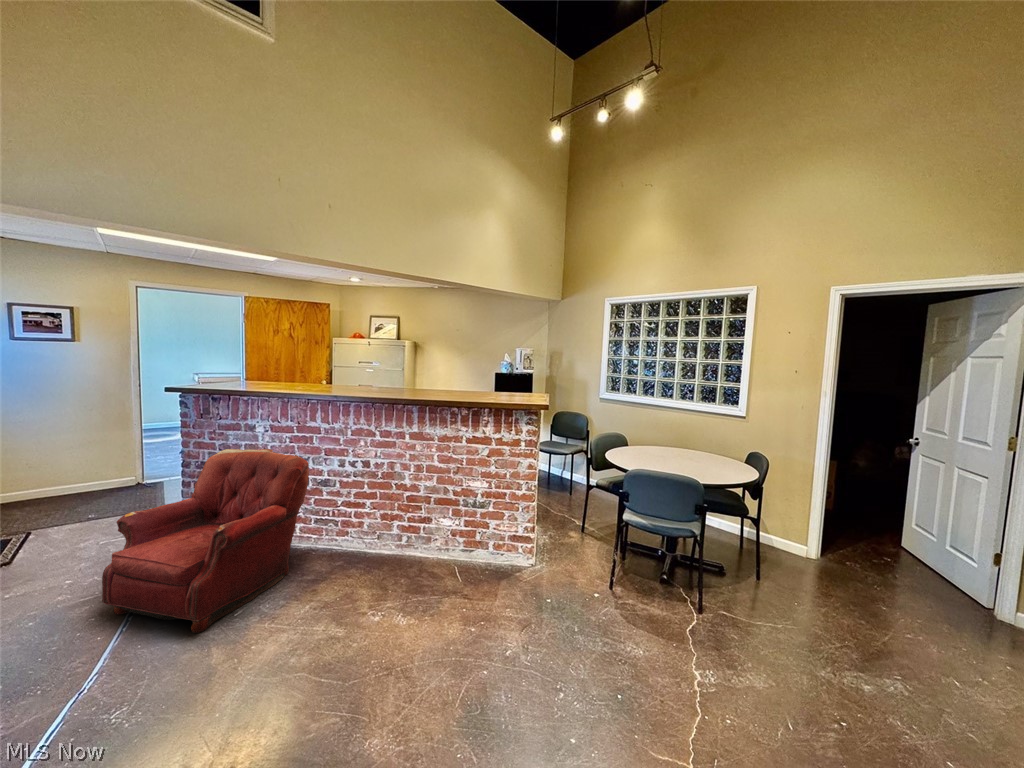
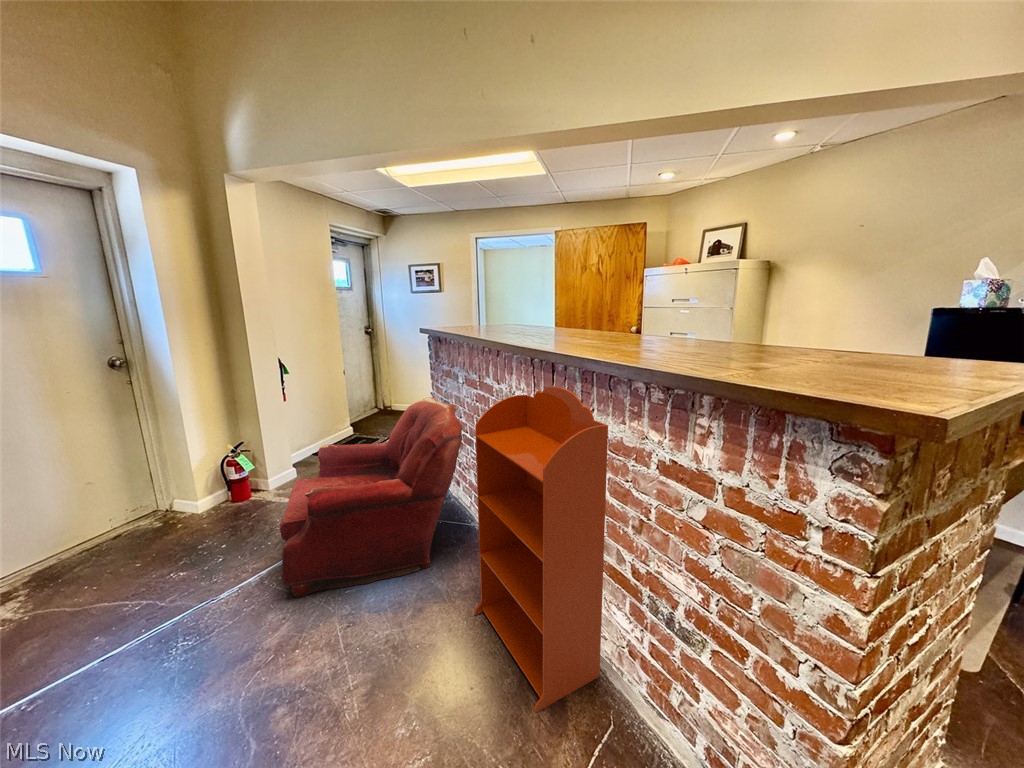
bookcase: none [353,417,441,579] -> present [474,386,608,713]

